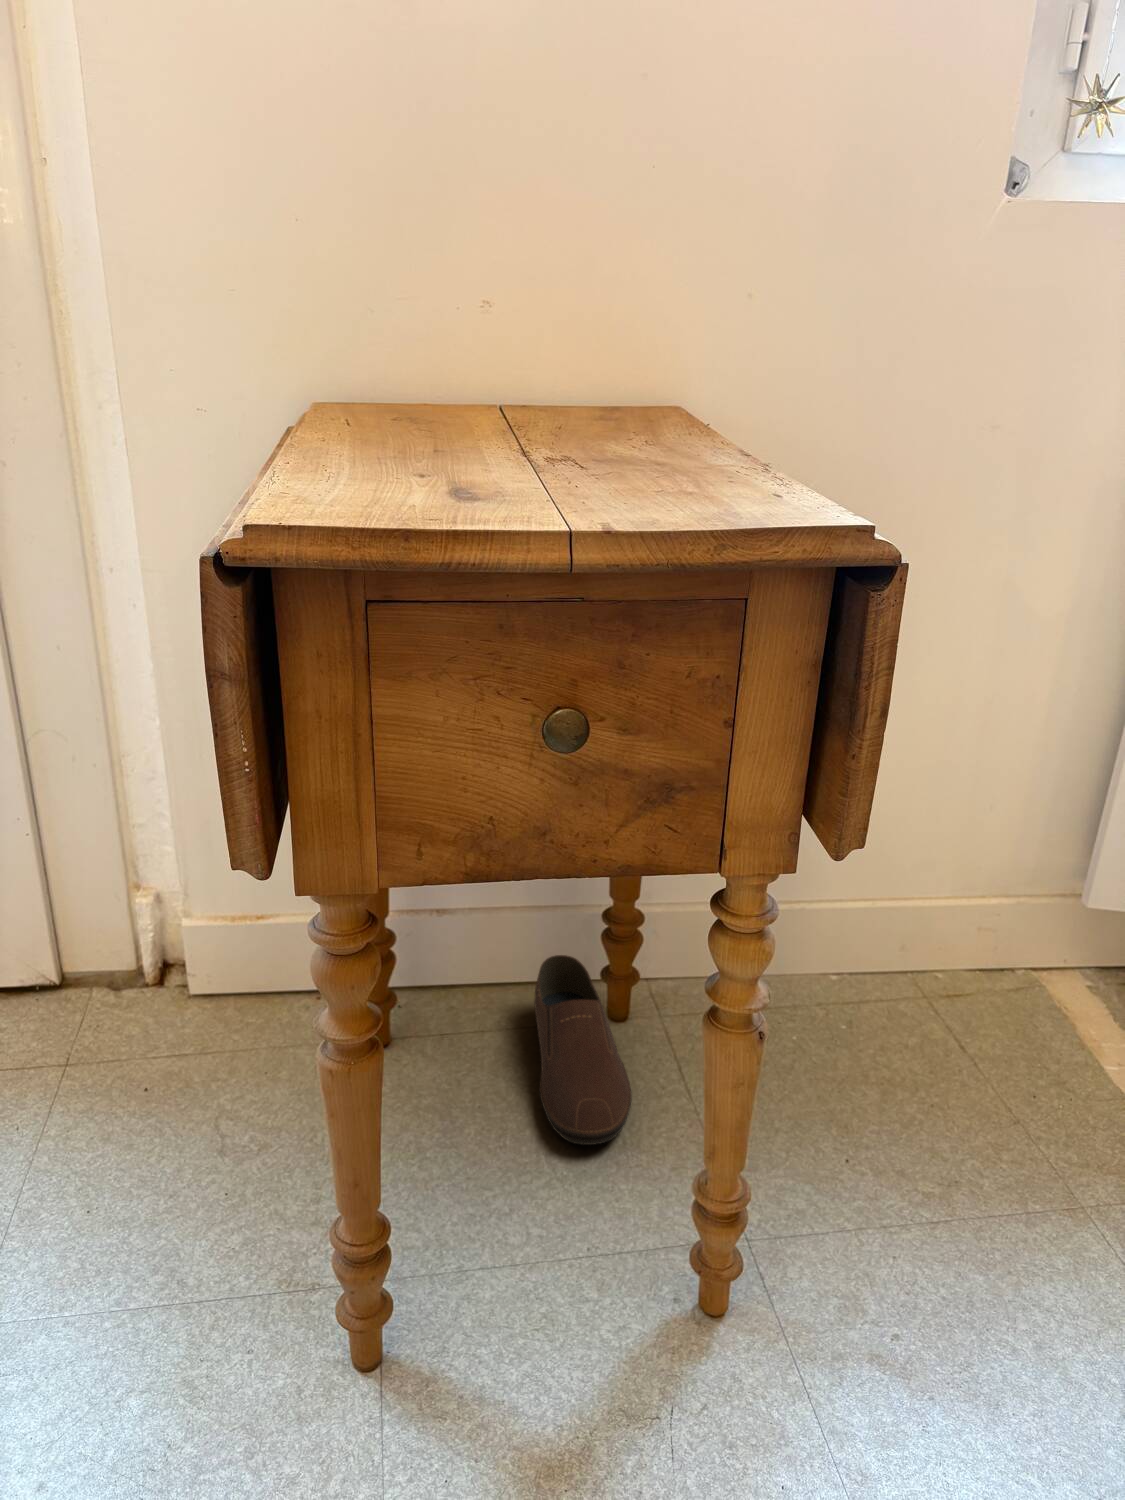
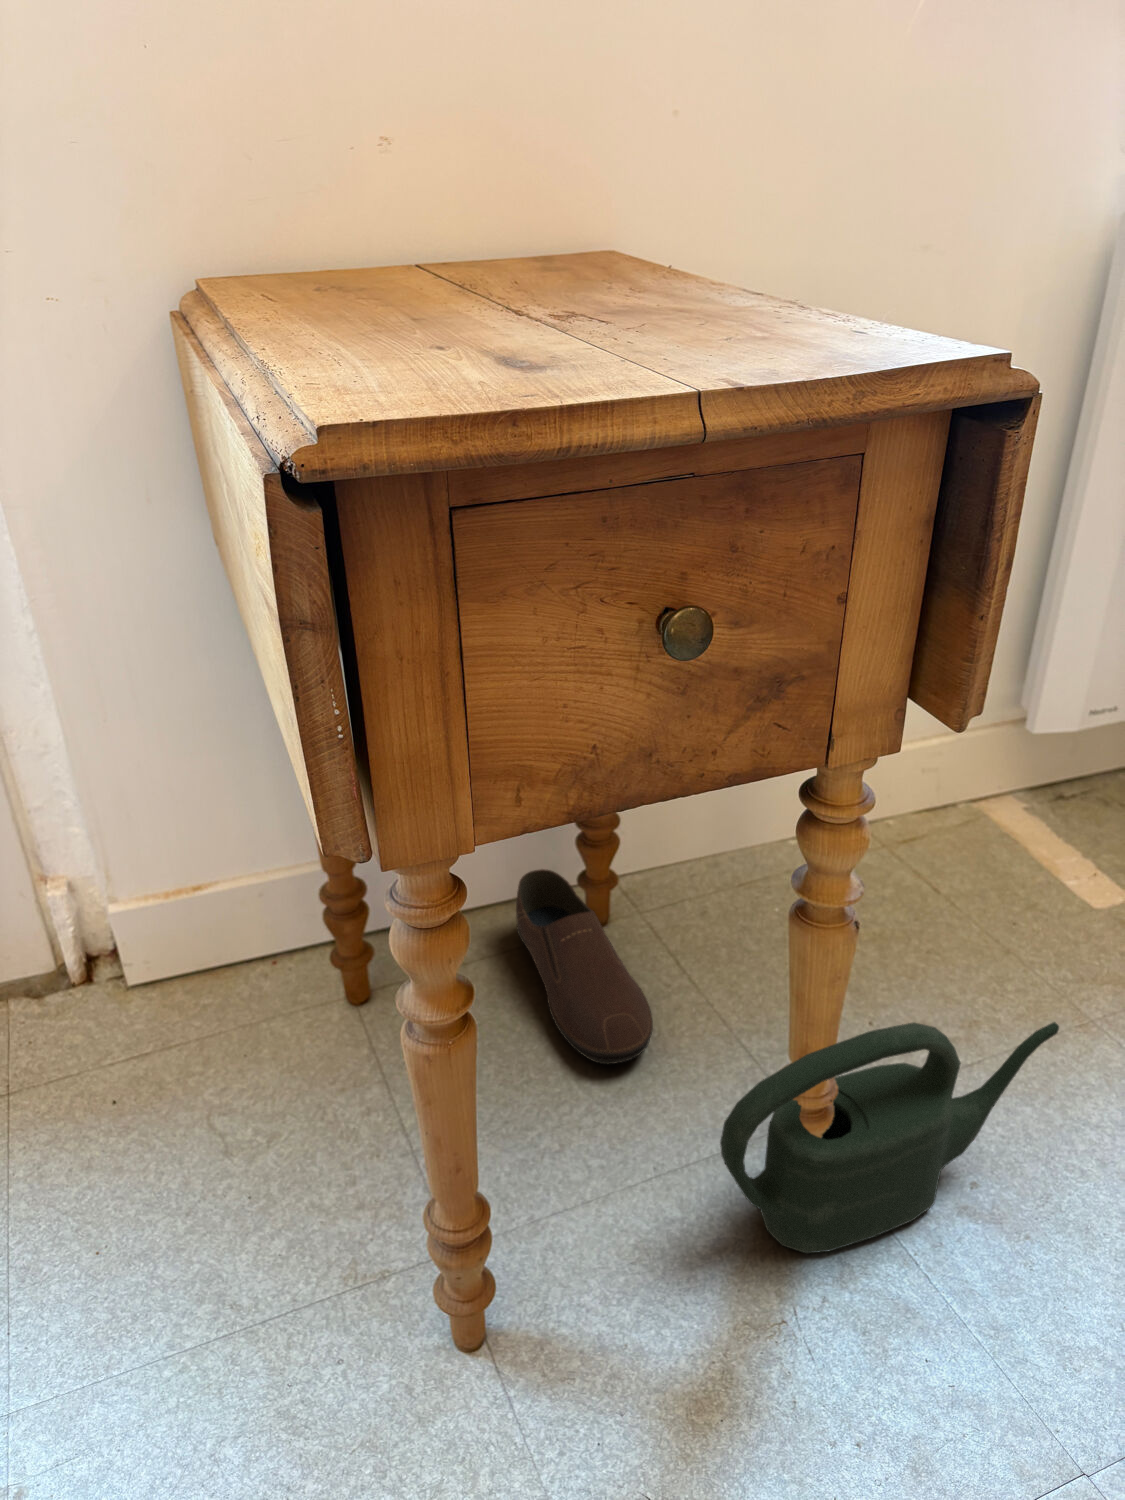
watering can: none [626,1147,996,1362] -> present [720,1022,1059,1254]

